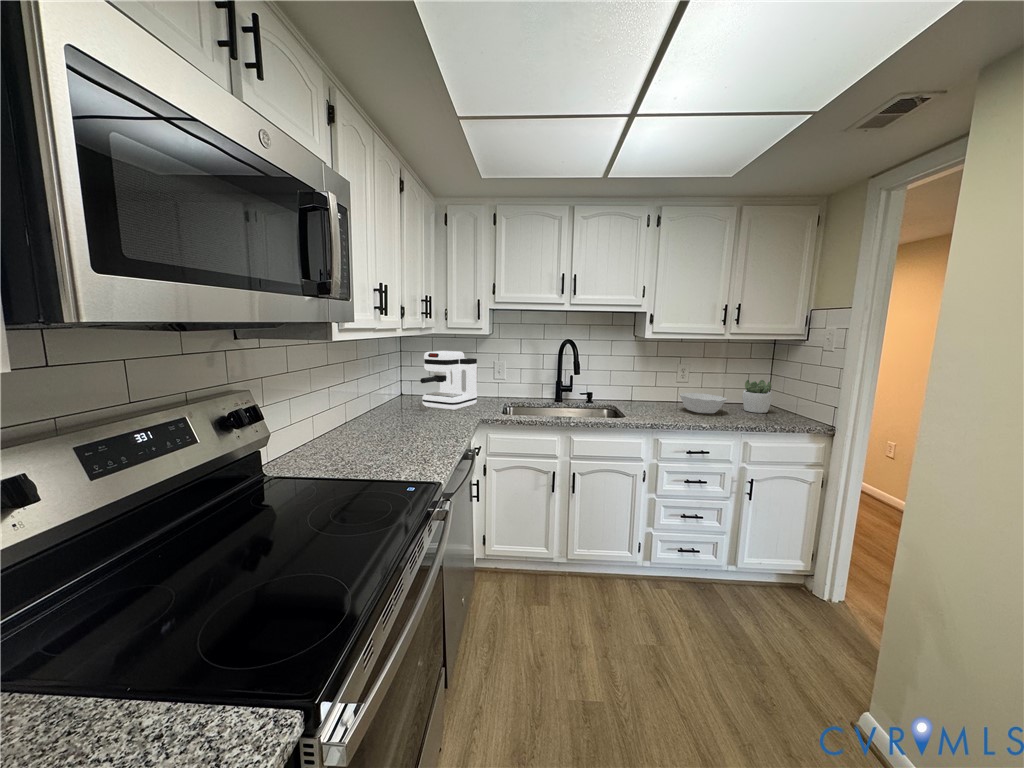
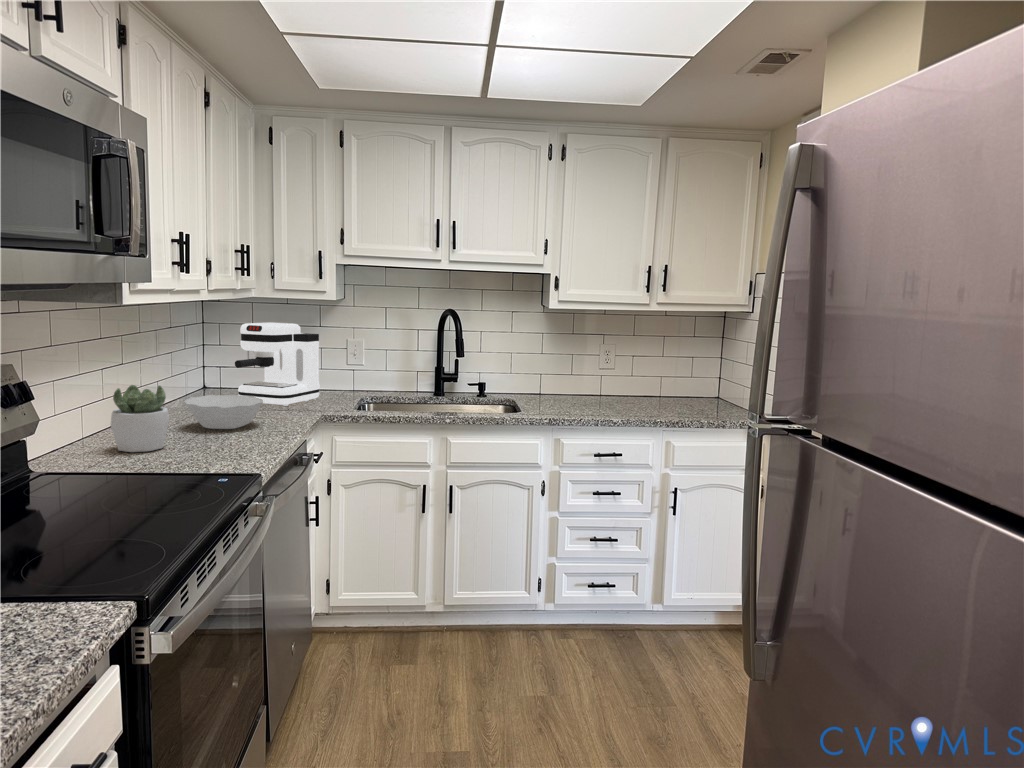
succulent plant: present [742,380,772,413] -> present [111,385,169,452]
bowl: present [680,393,727,413] -> present [184,395,263,429]

